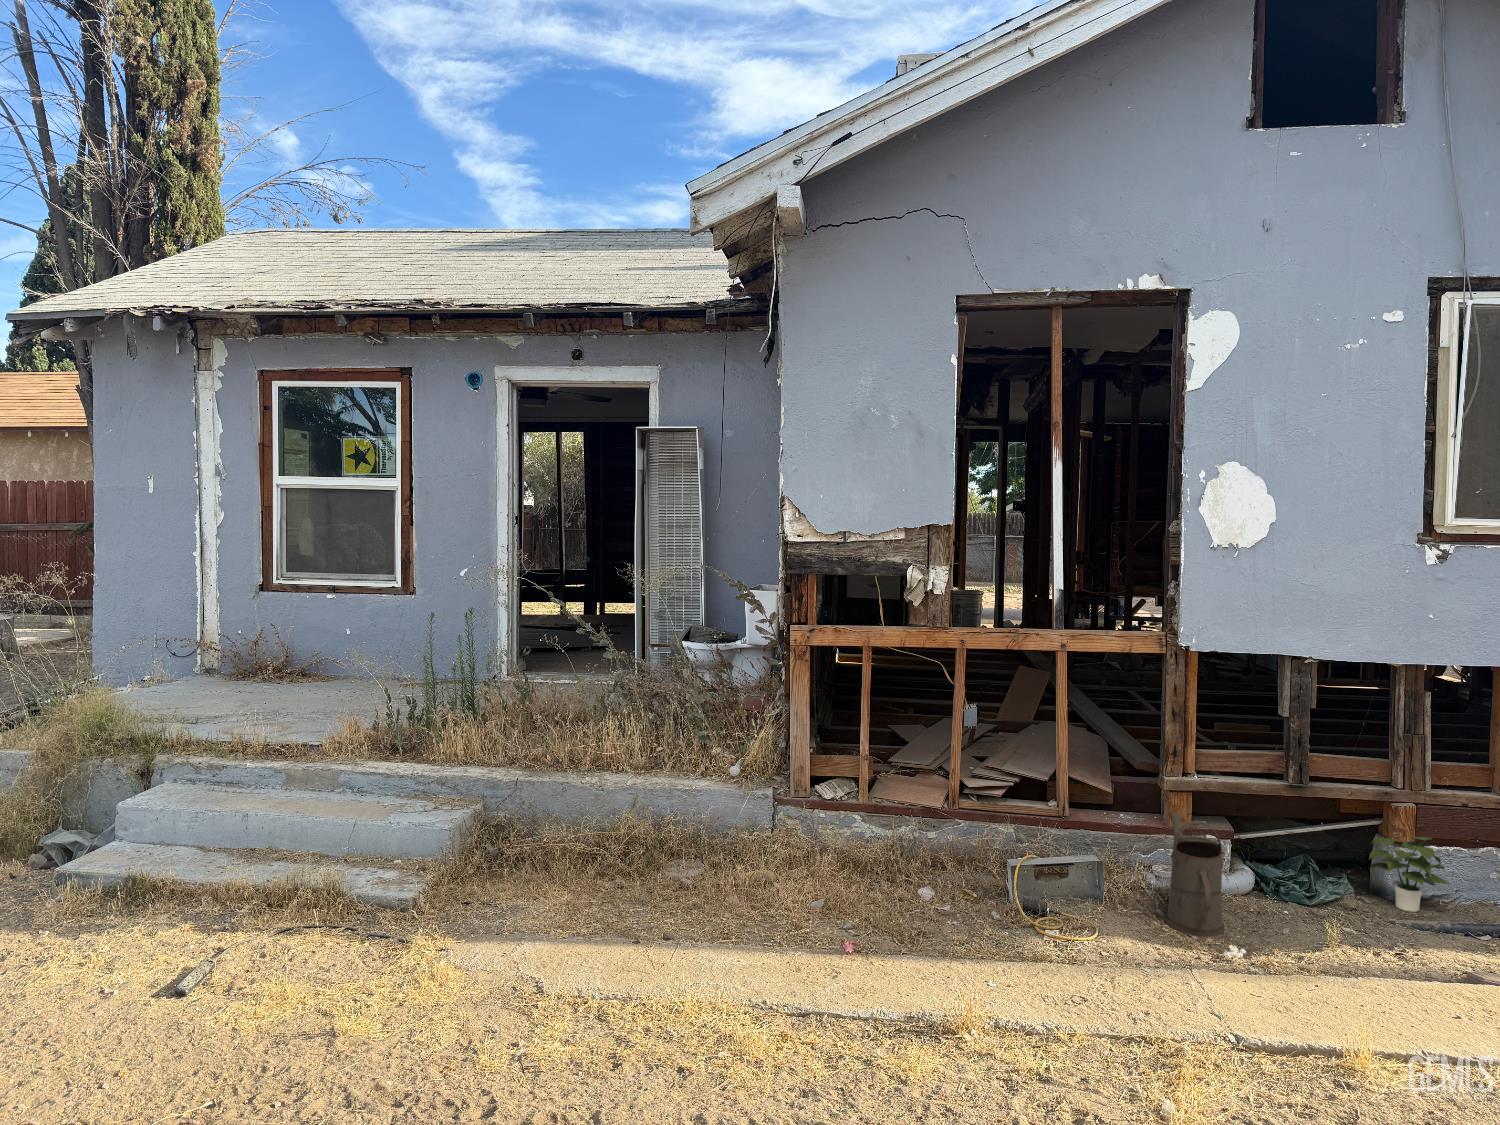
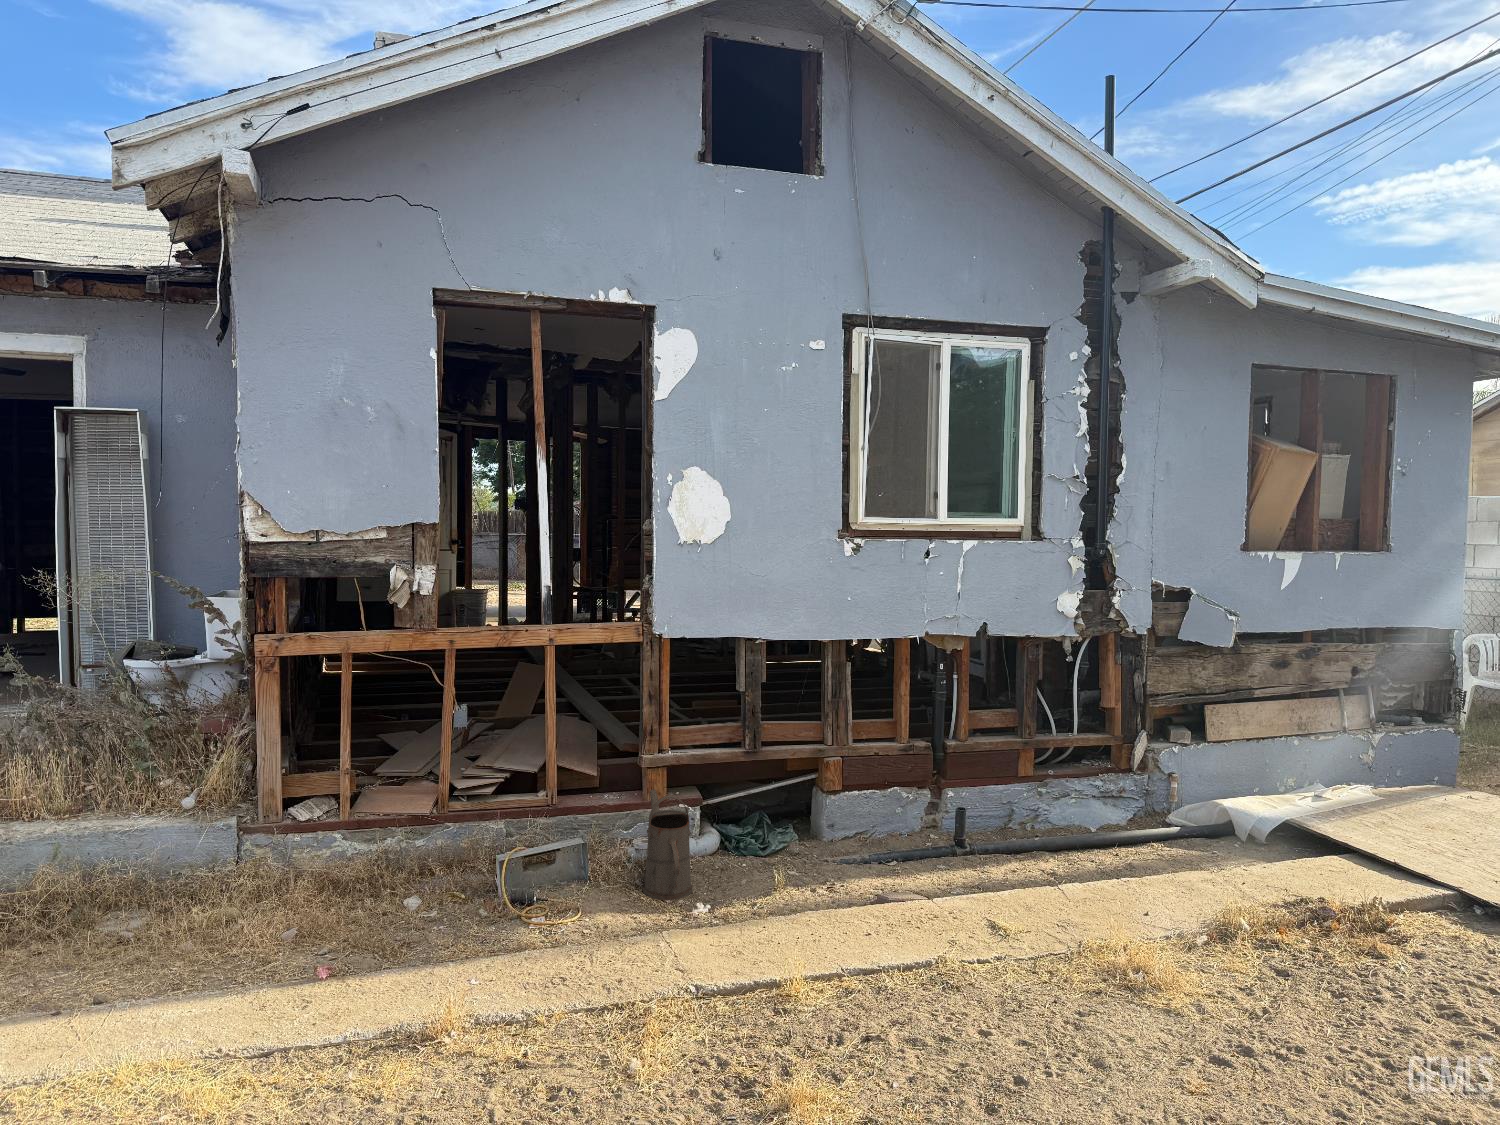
potted plant: present [1369,836,1451,912] -> none [808,785,867,849]

